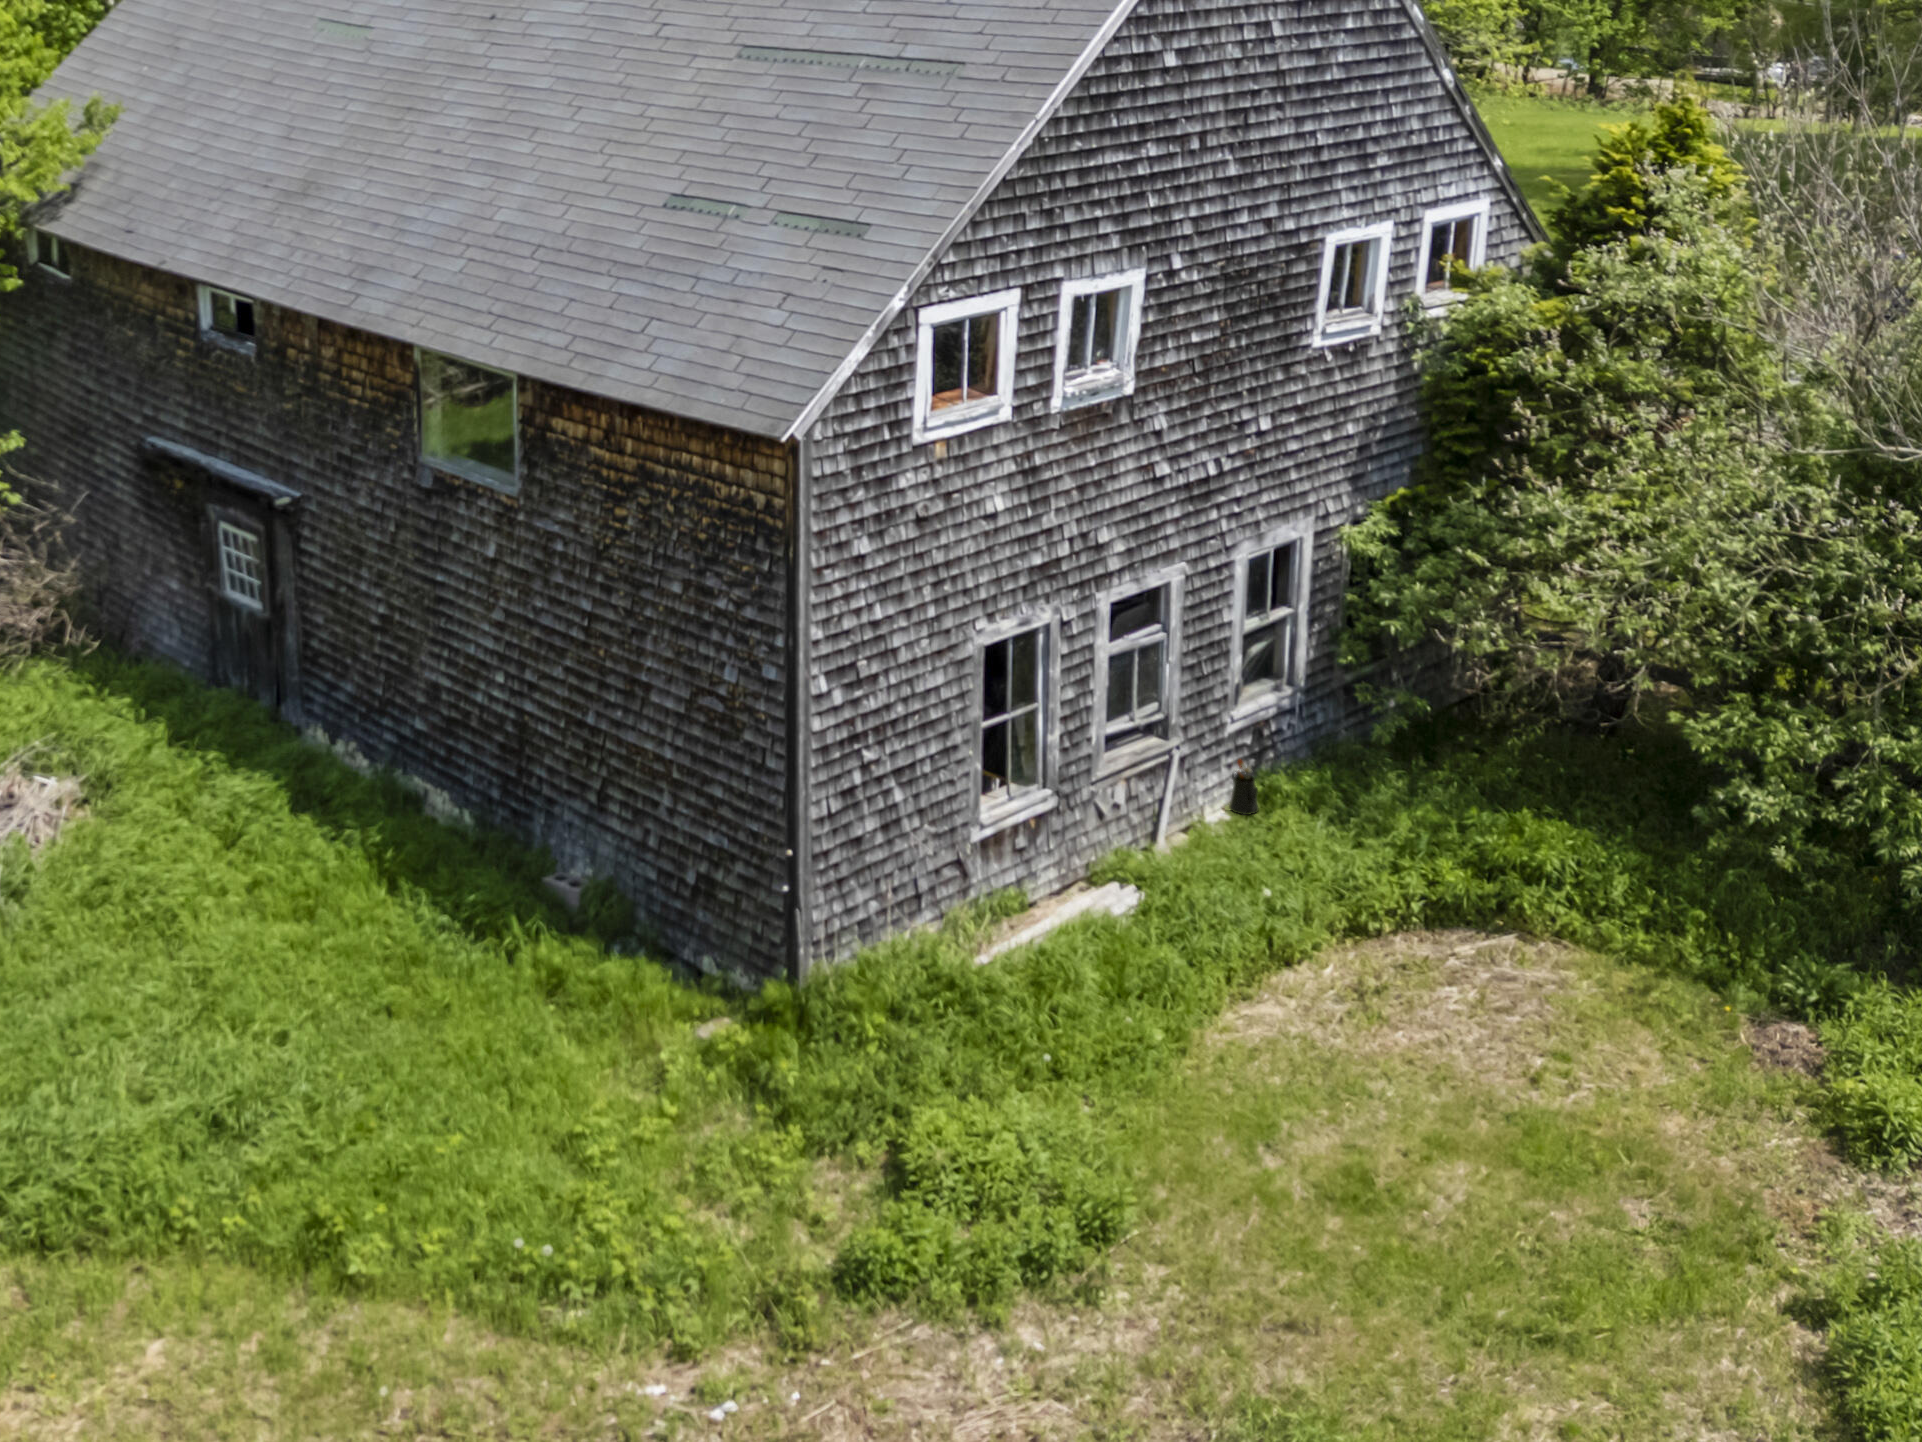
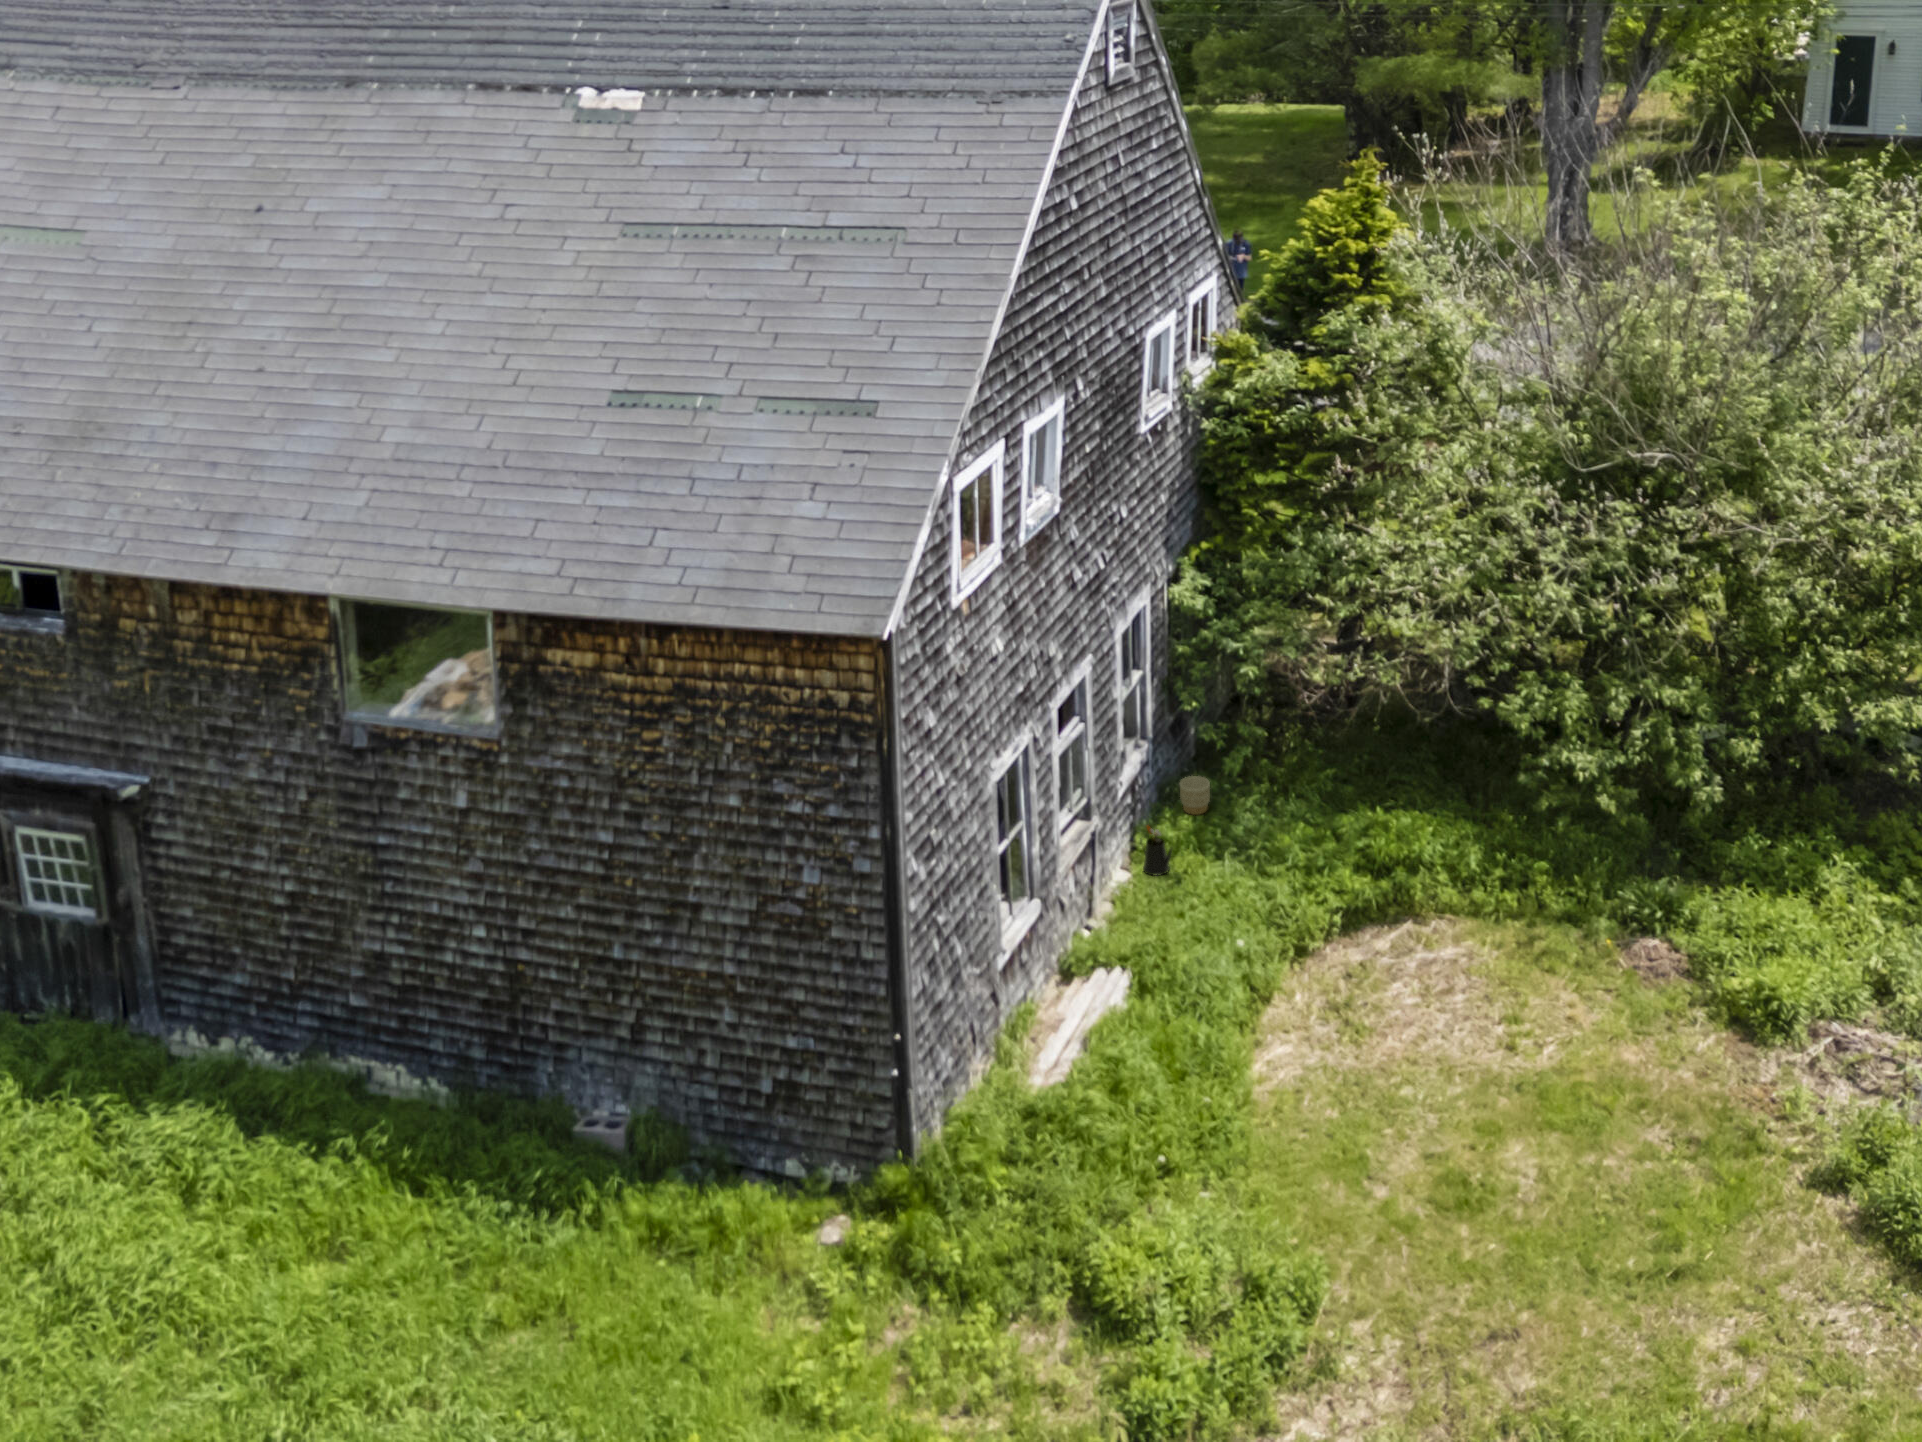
planter: none [1312,729,1347,771] -> present [1180,776,1210,815]

